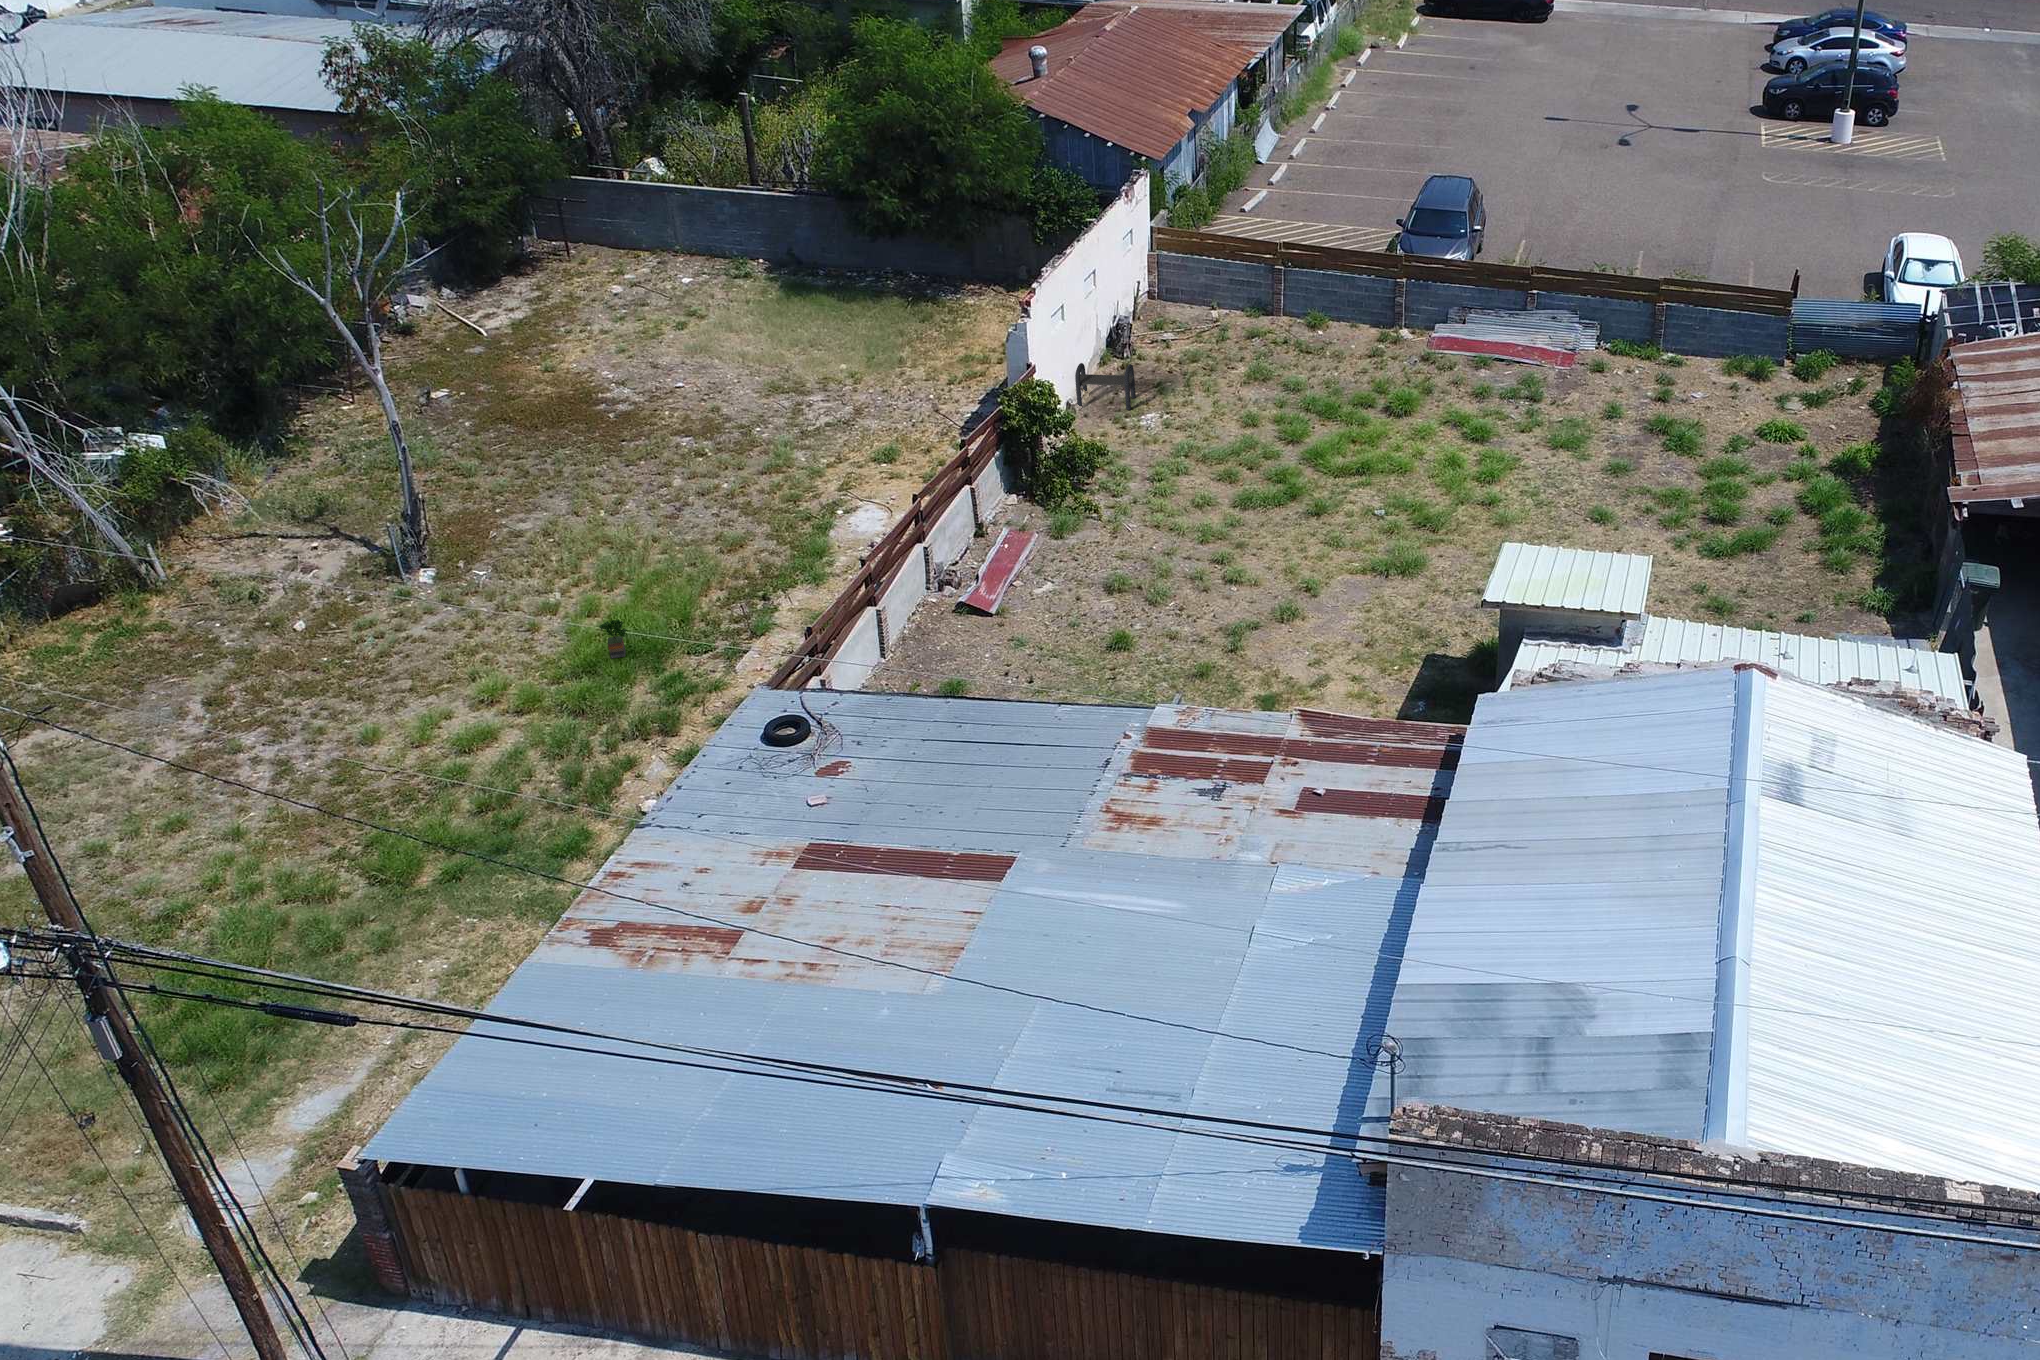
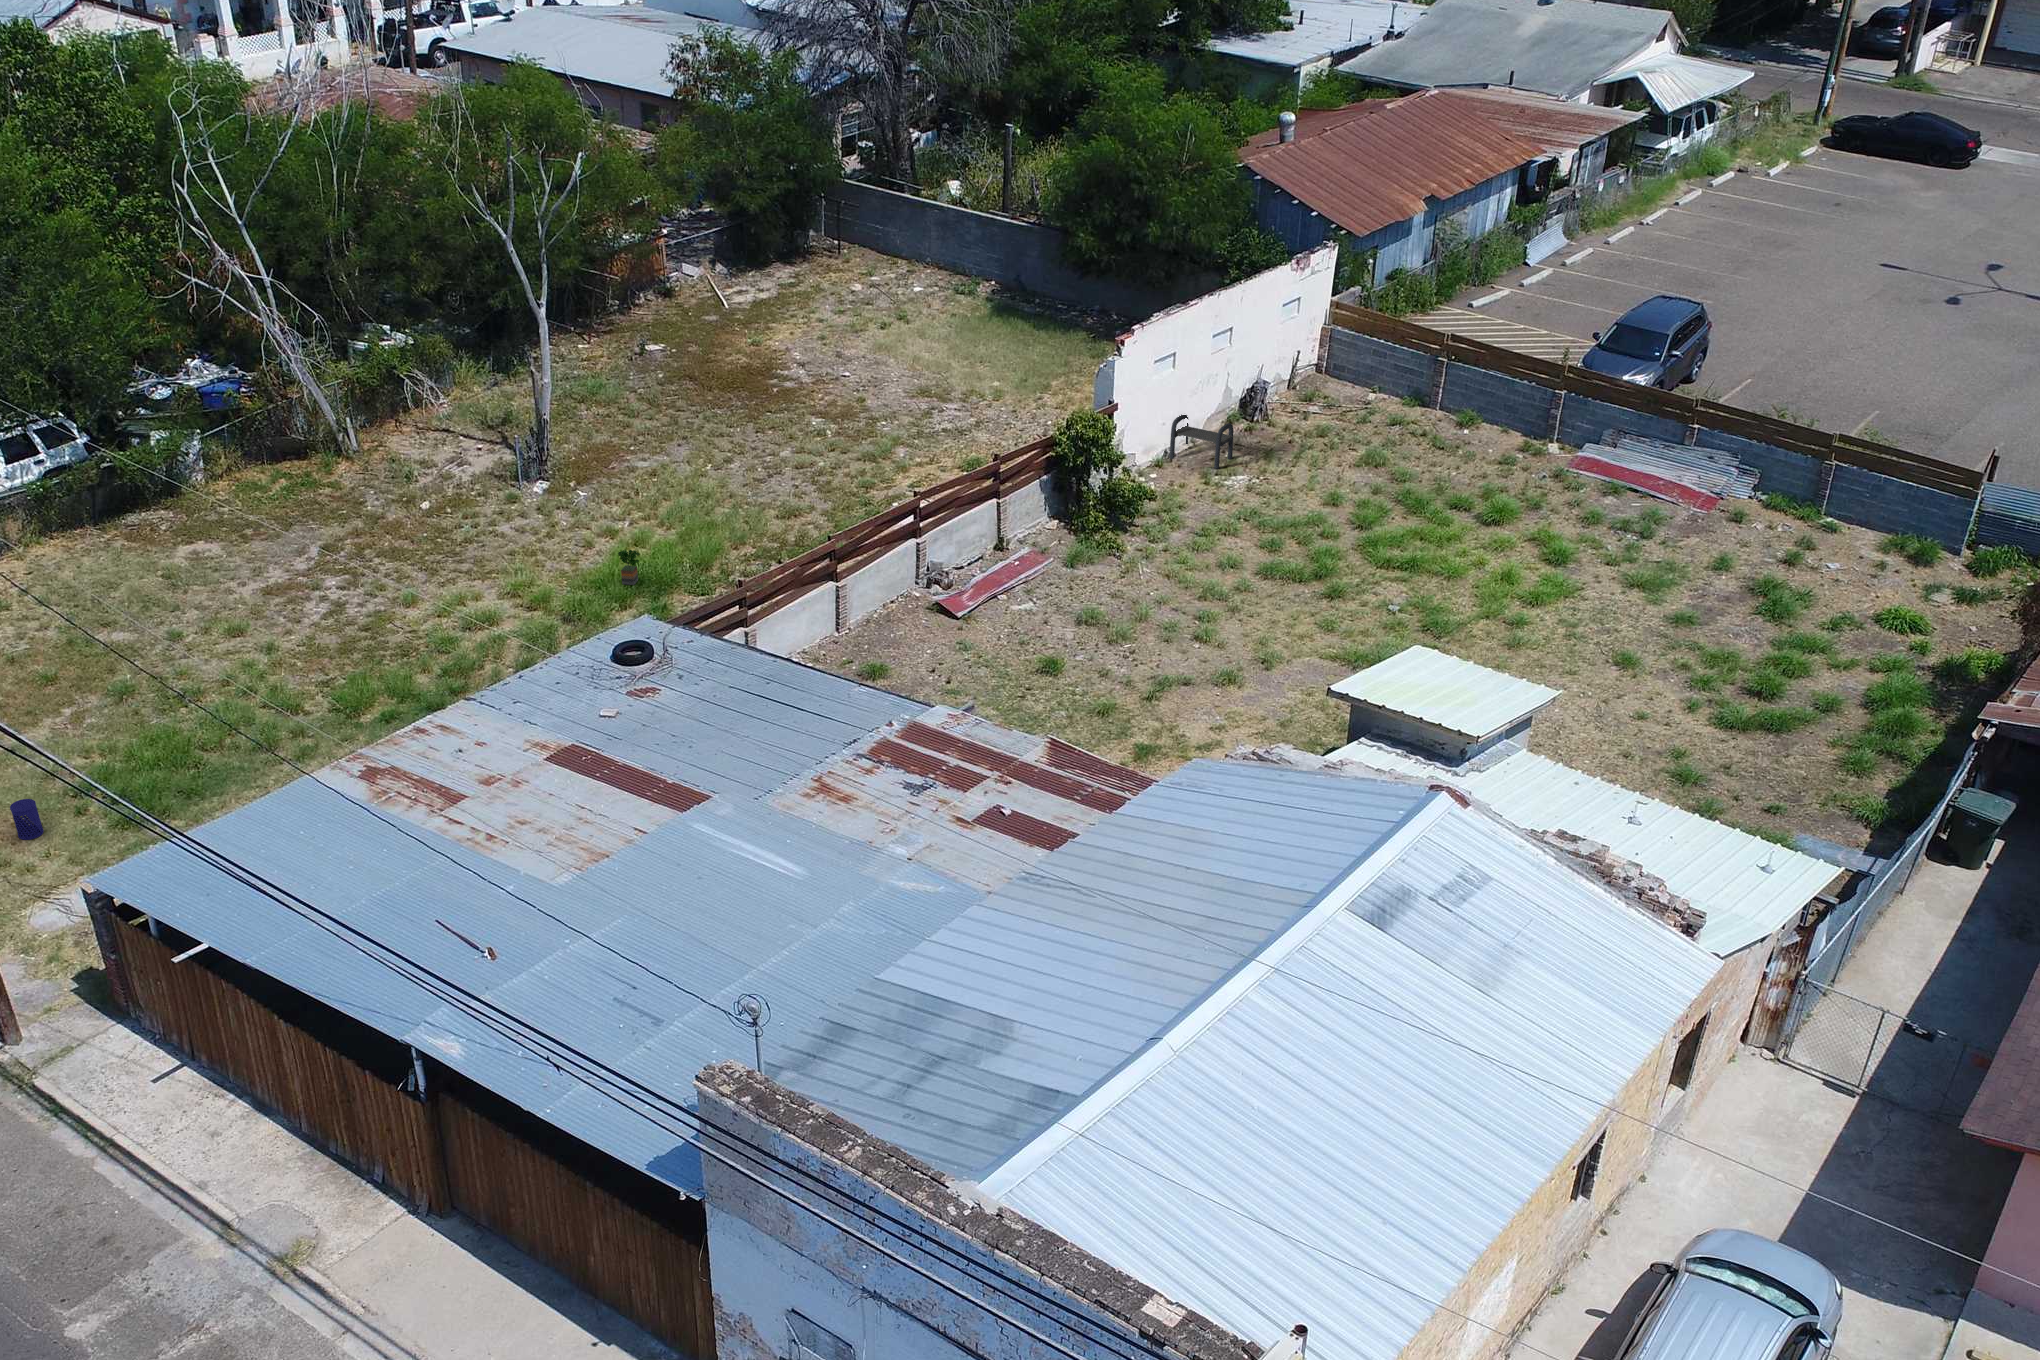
waste bin: none [57,1092,105,1142] -> present [10,799,44,840]

